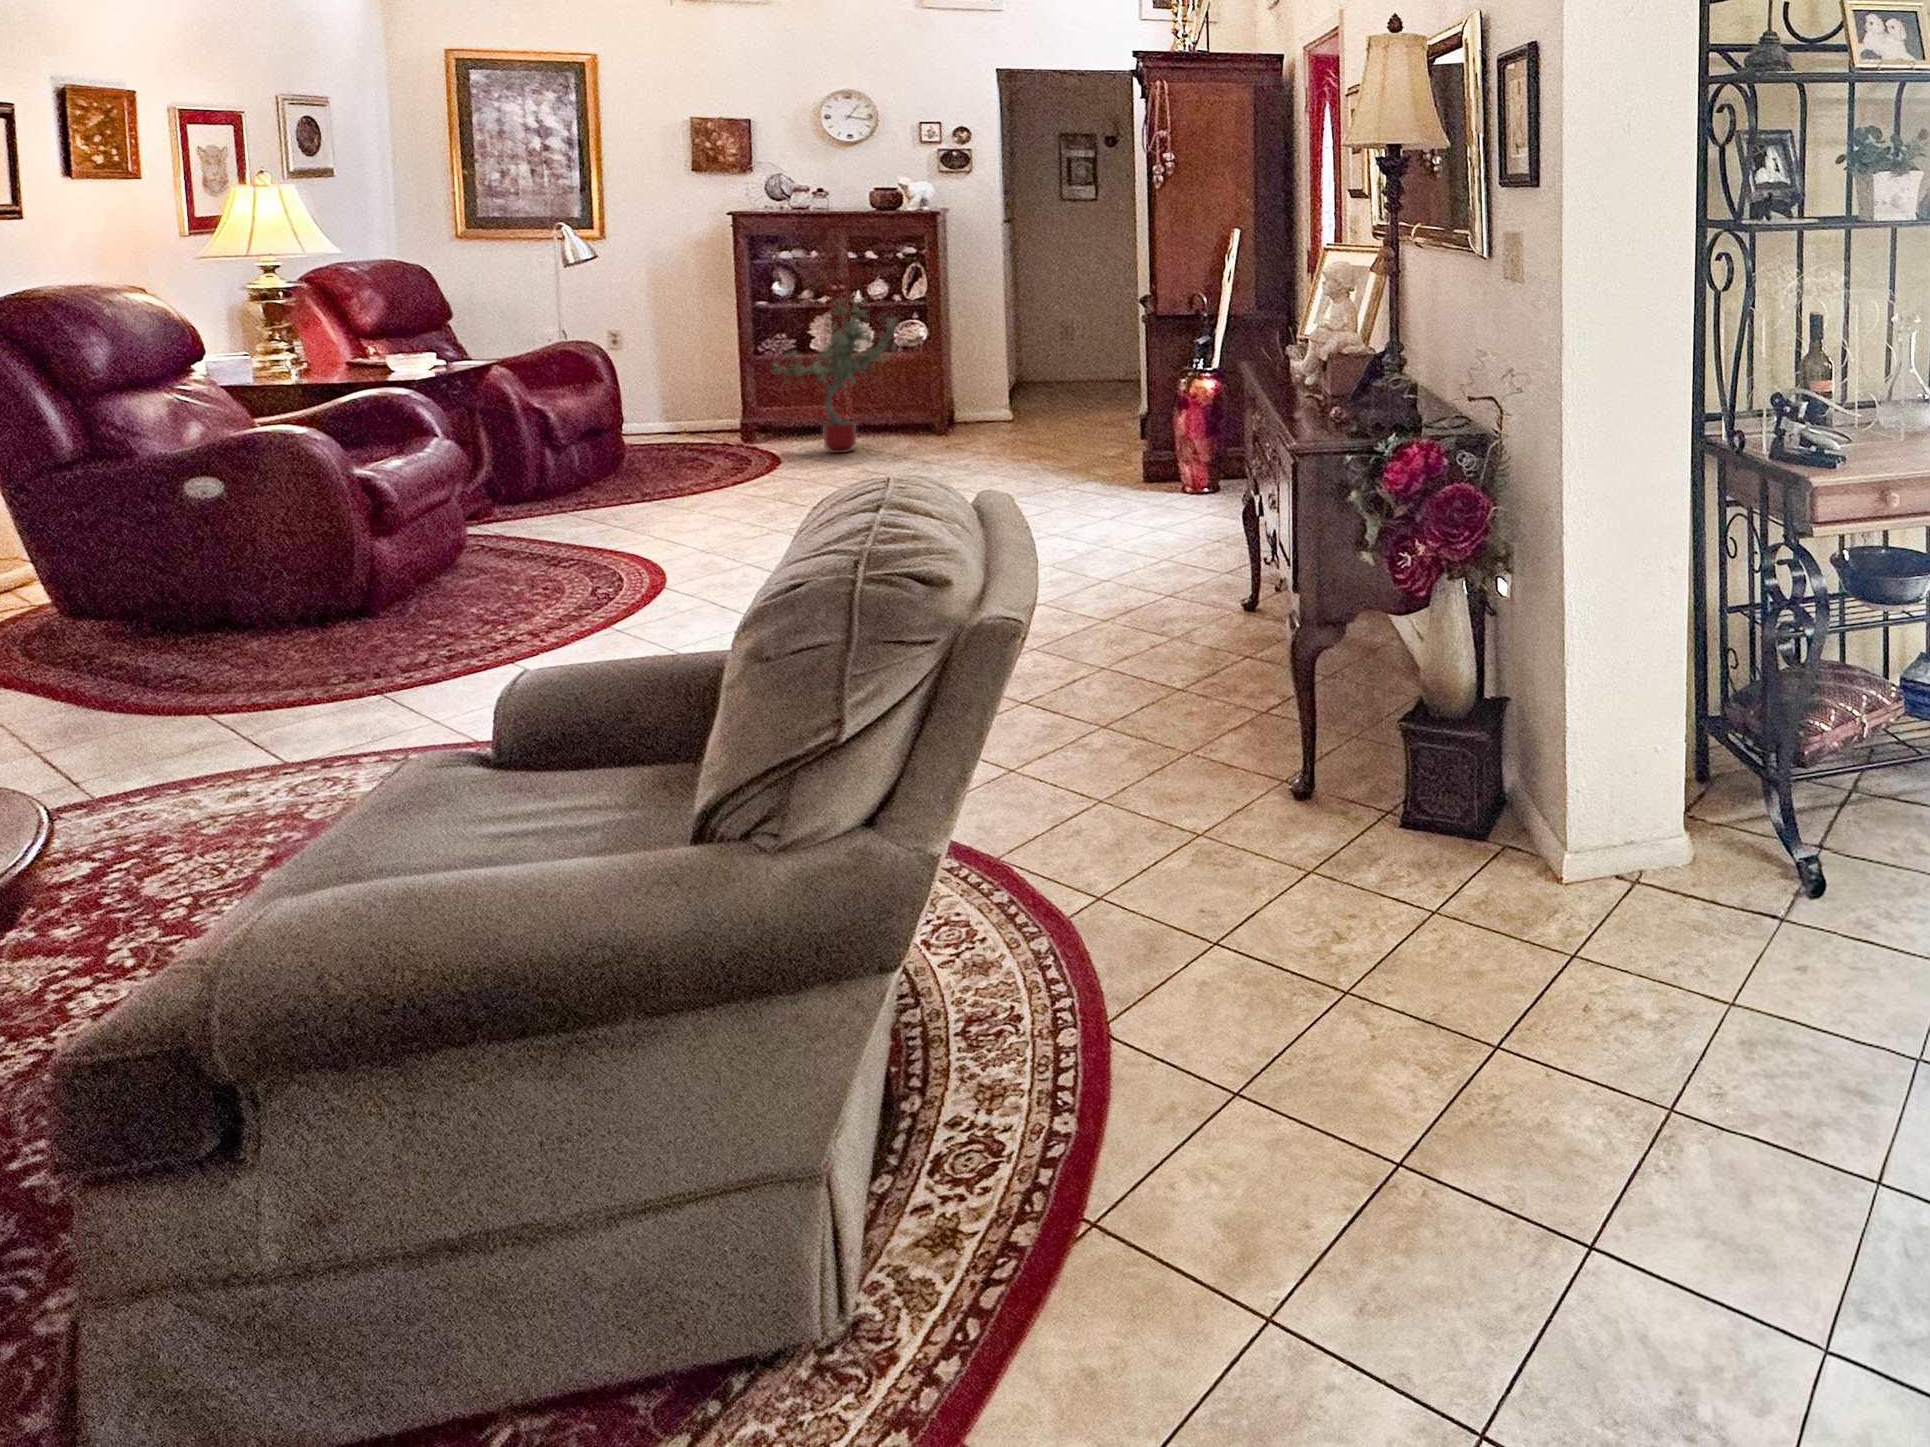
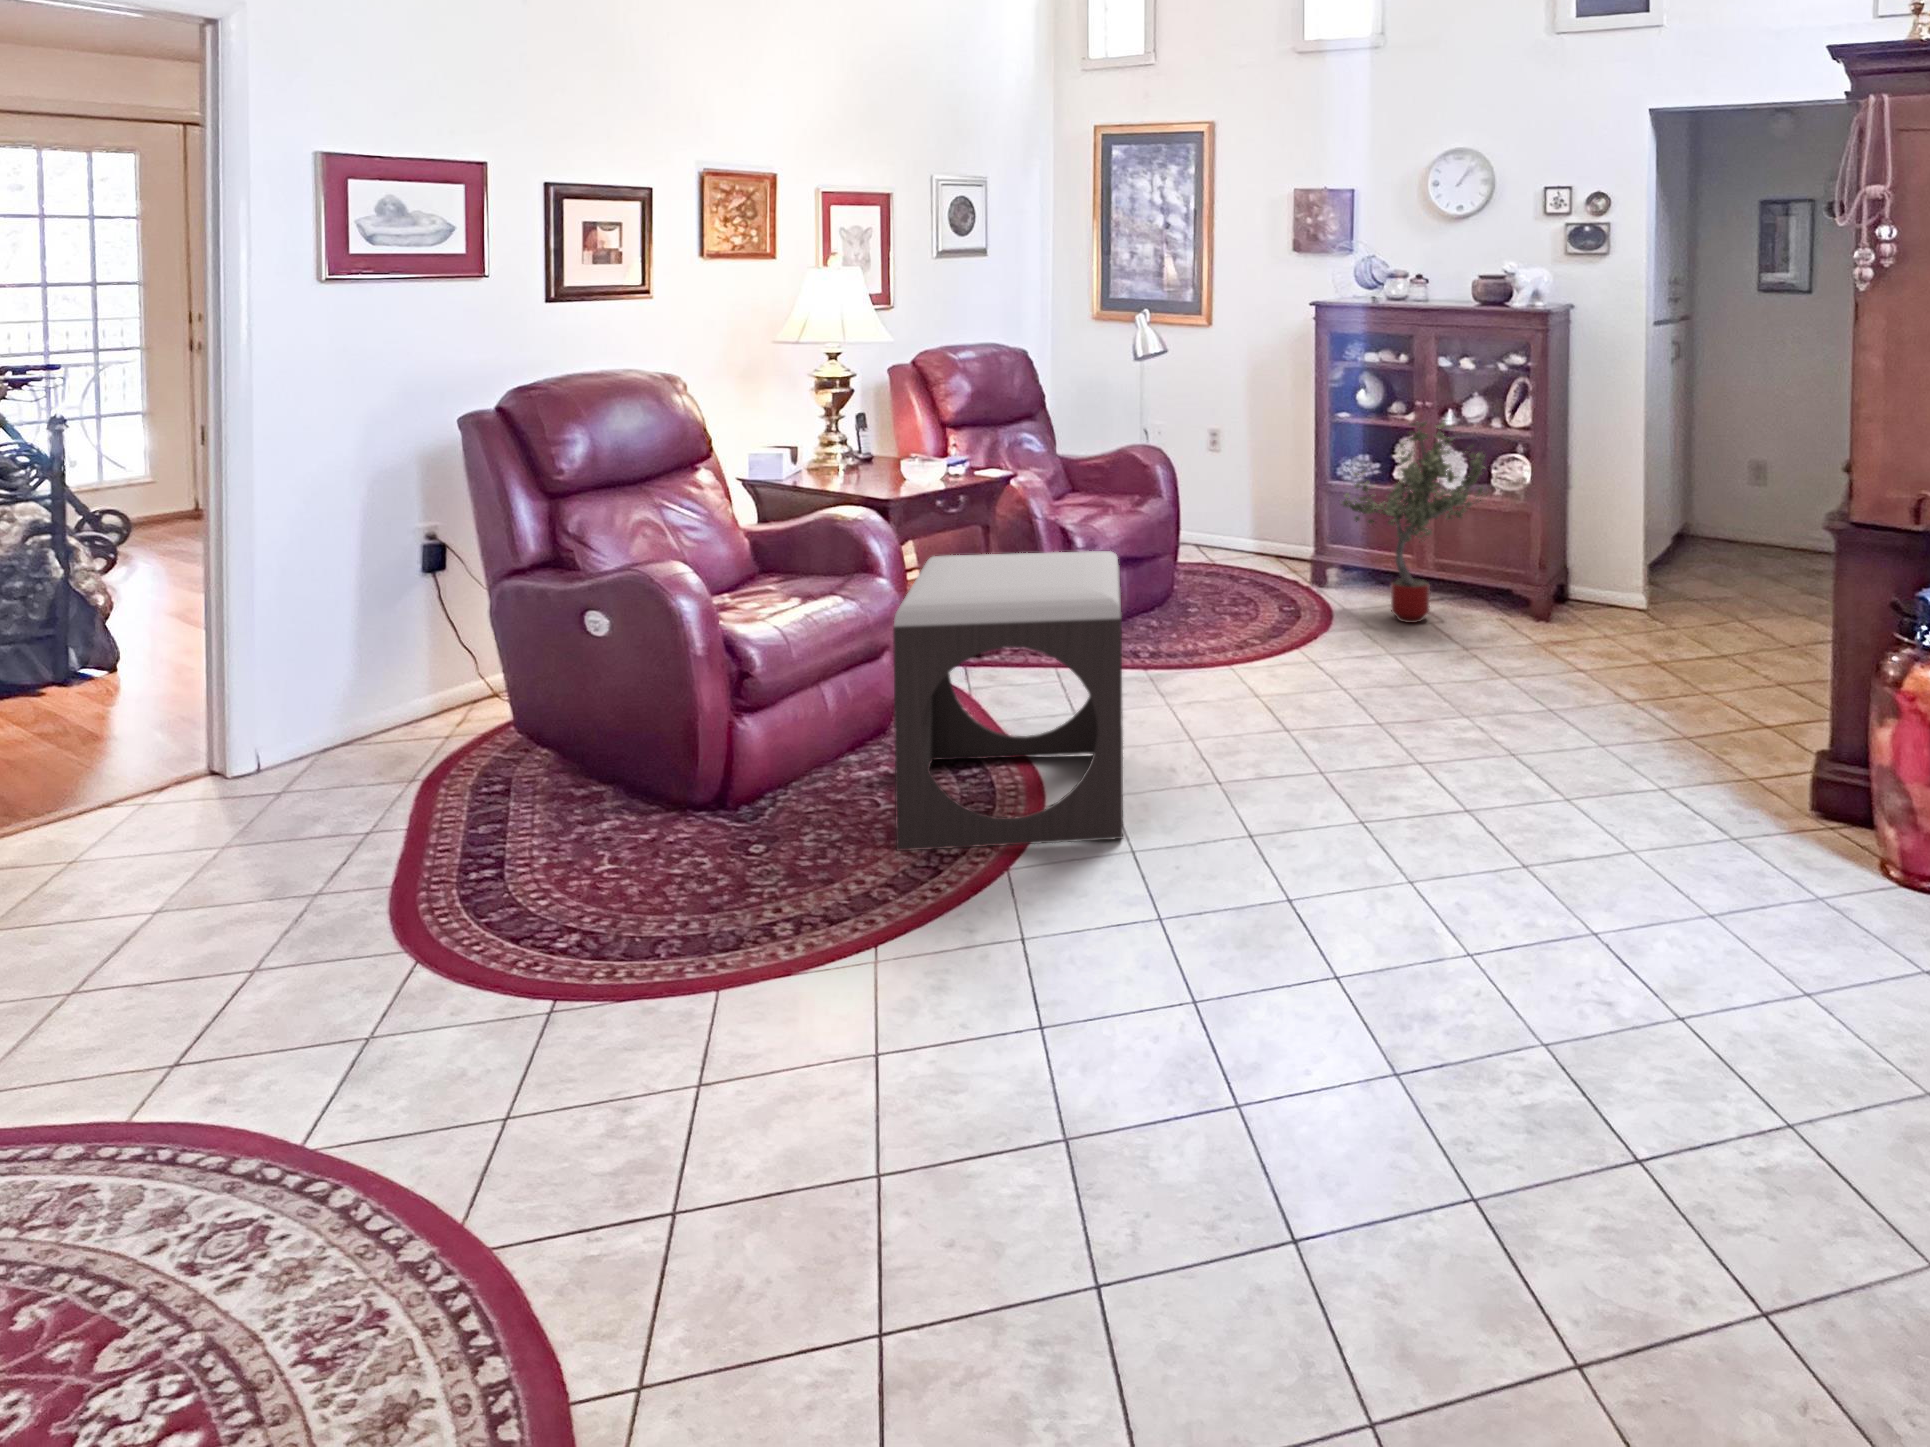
footstool: none [496,388,728,599] -> present [893,551,1123,851]

